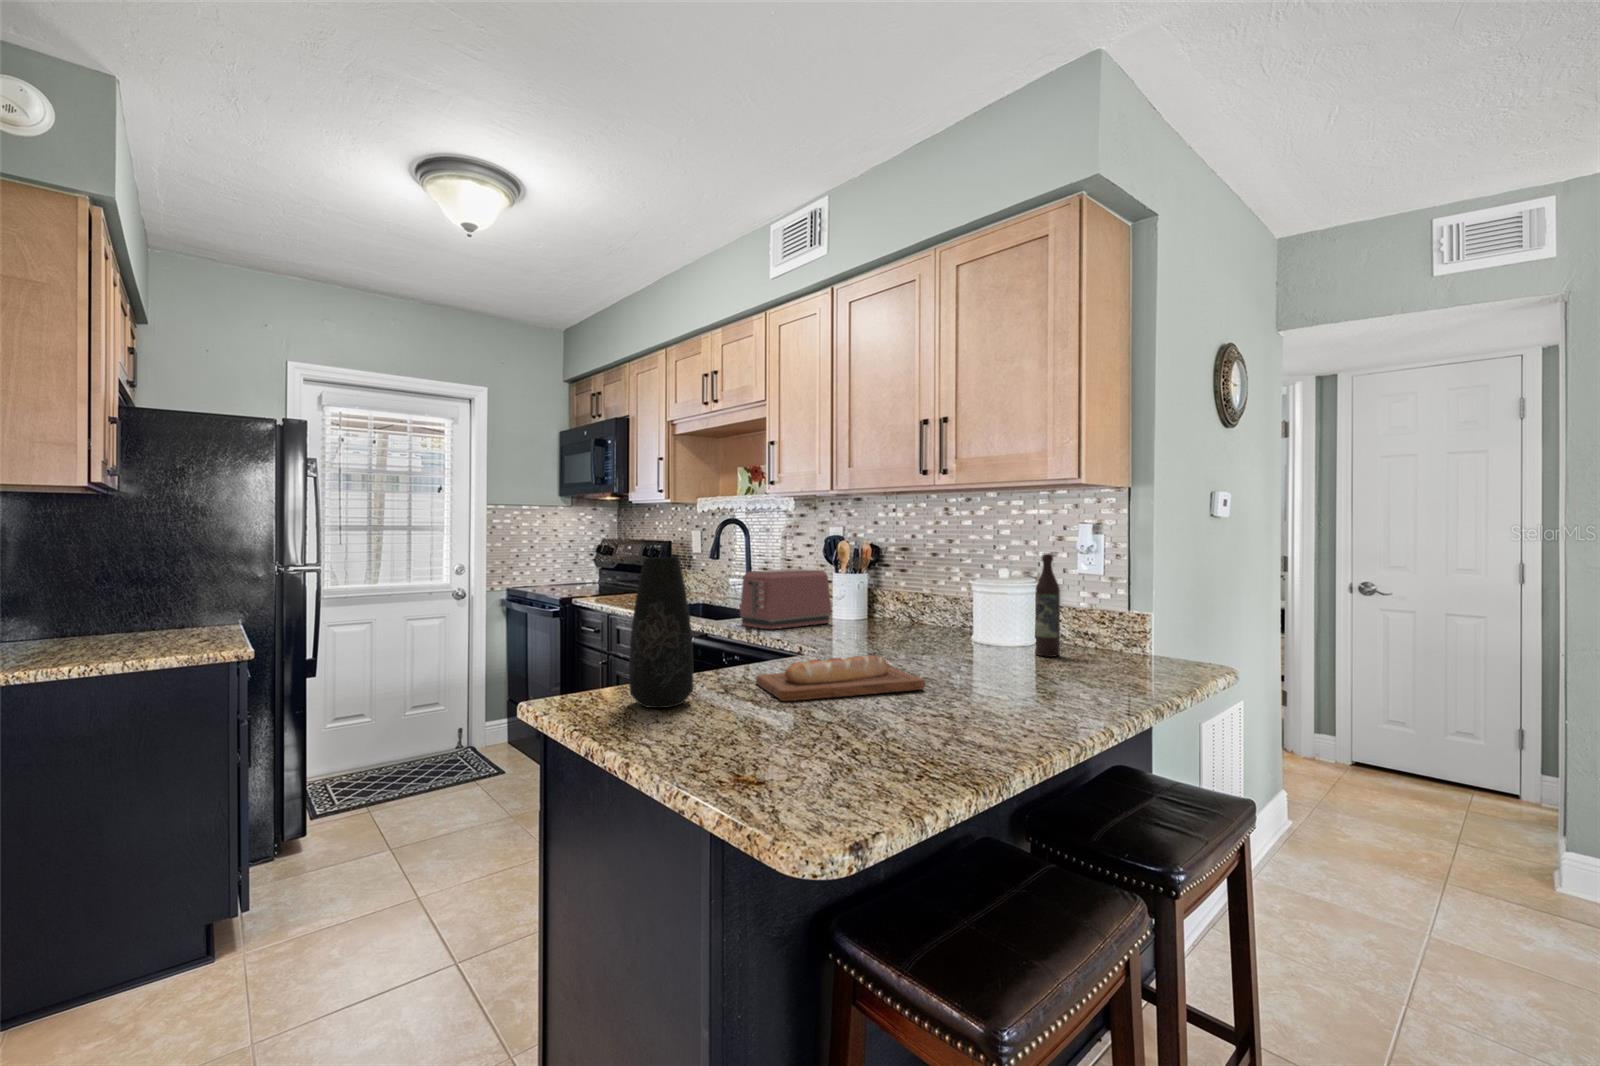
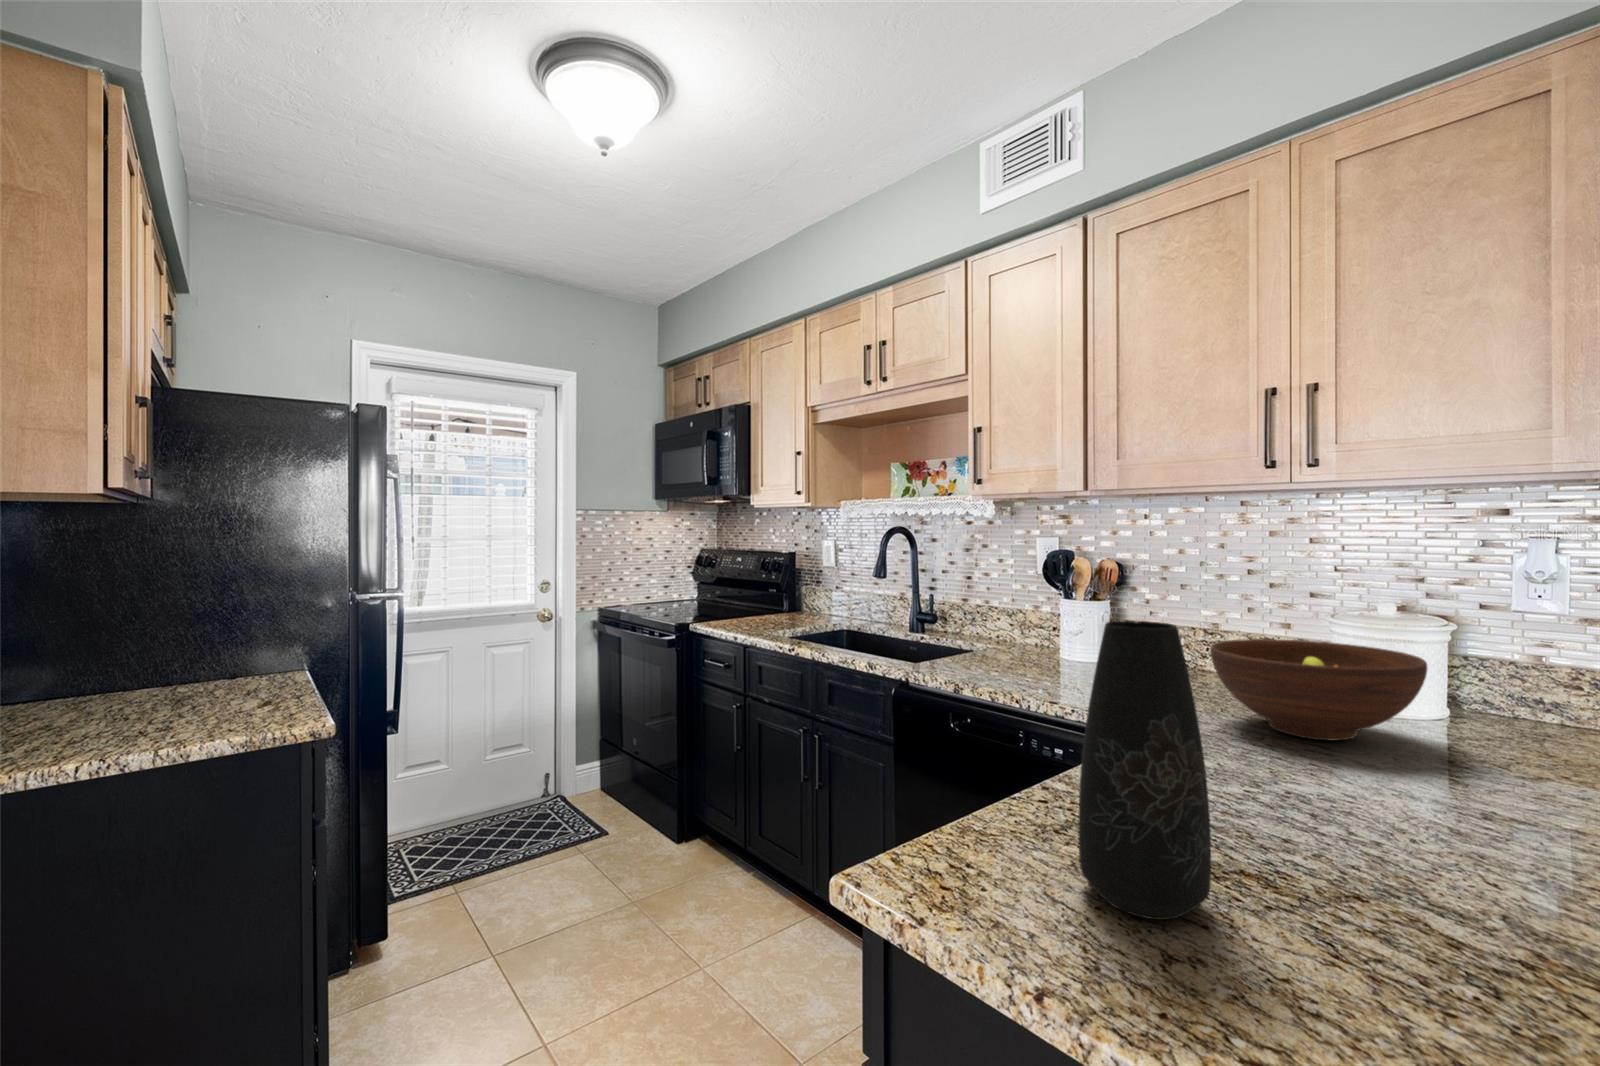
wine bottle: present [1036,553,1060,657] -> none [1487,585,1536,742]
toaster: present [740,569,831,629] -> none [959,595,1076,681]
fruit bowl: none [860,593,979,655] -> present [1210,639,1427,740]
bread loaf: present [756,655,926,701] -> none [1203,773,1535,888]

